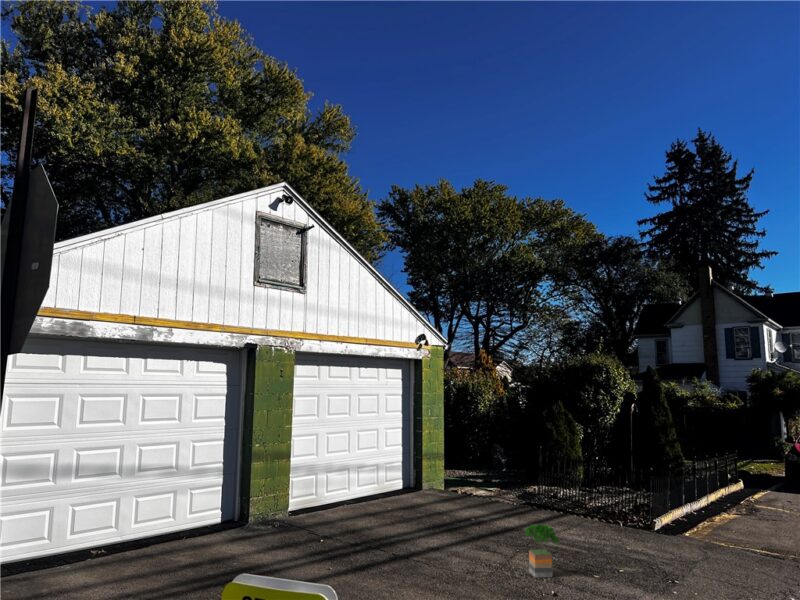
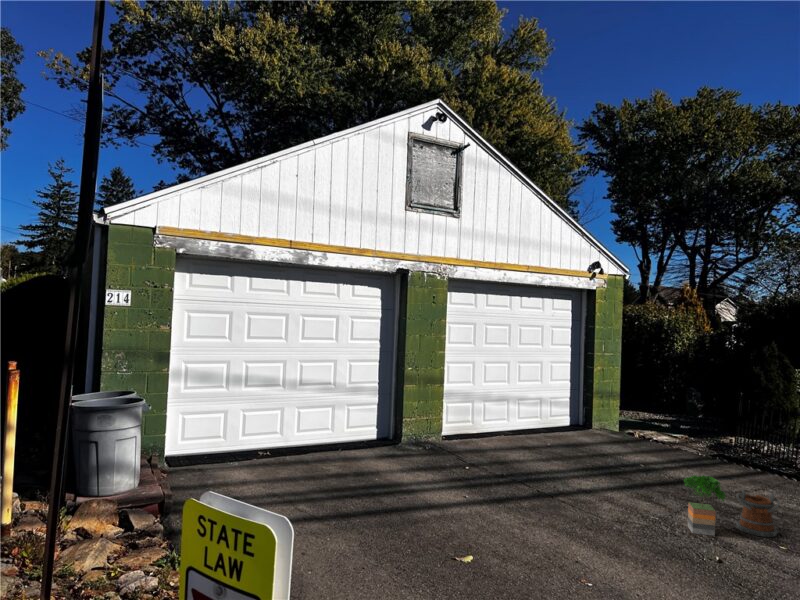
bucket: none [564,533,597,572] -> present [736,490,780,537]

